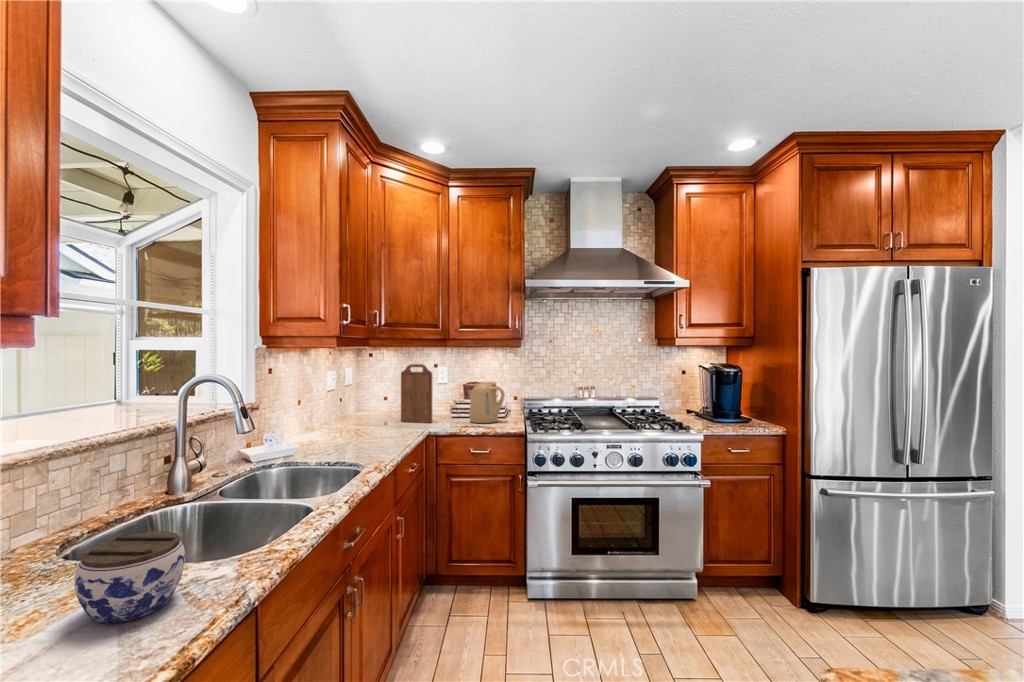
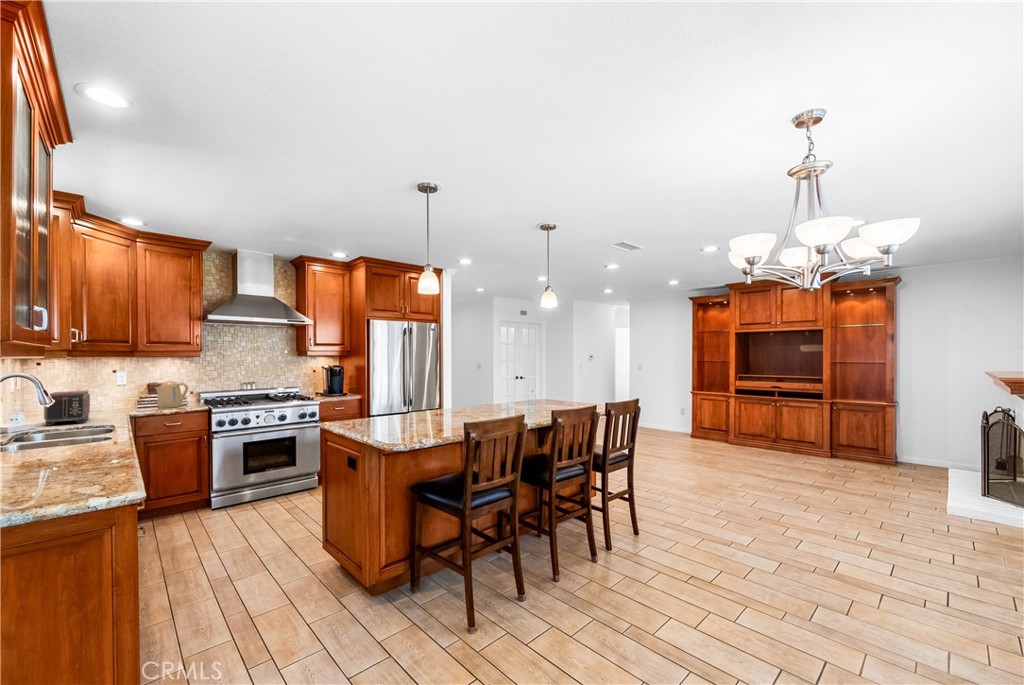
cutting board: present [401,364,432,423] -> none [91,370,125,413]
toaster: none [314,396,378,449] -> present [44,391,90,426]
jar: present [74,531,185,624] -> none [61,424,106,452]

